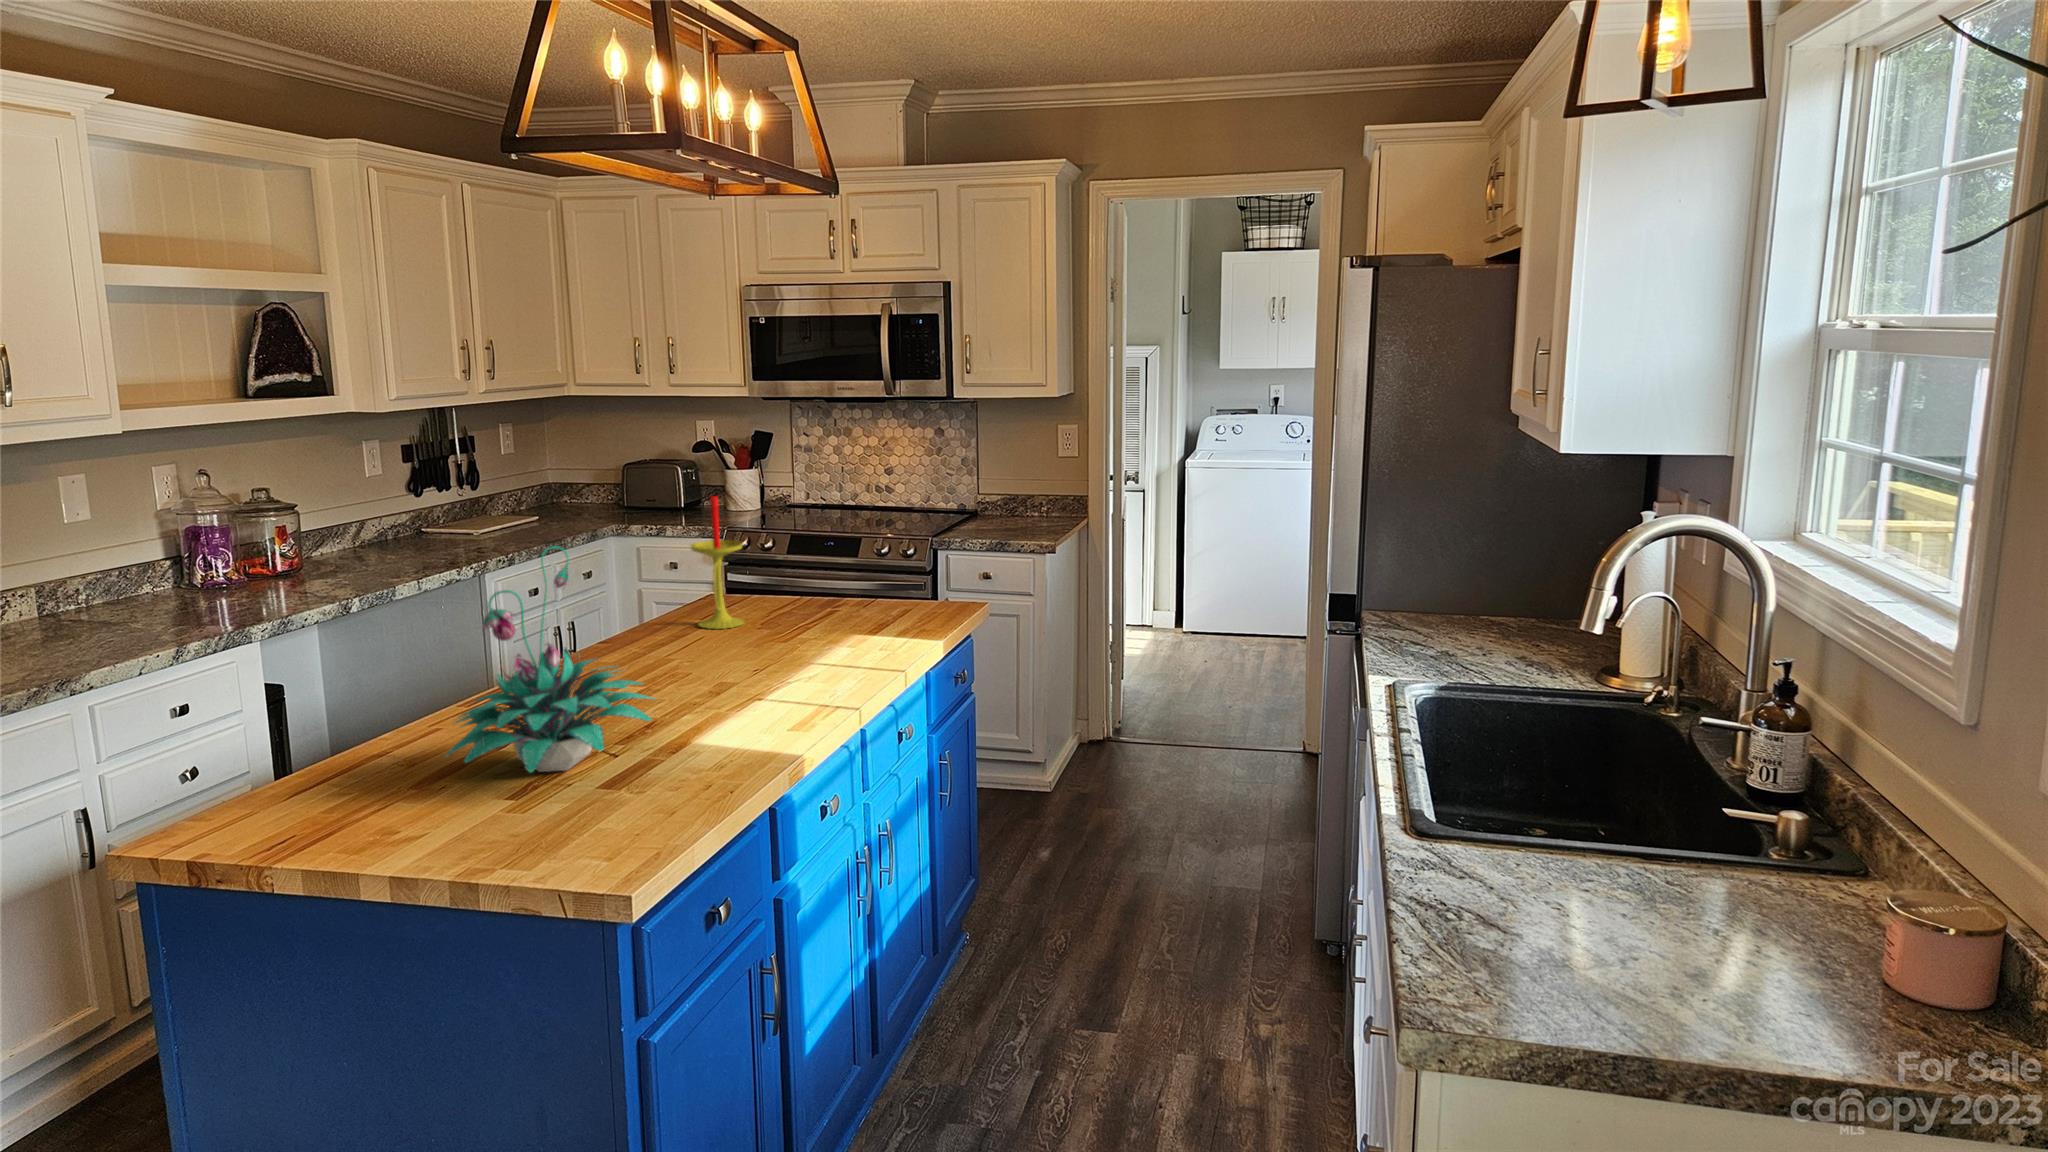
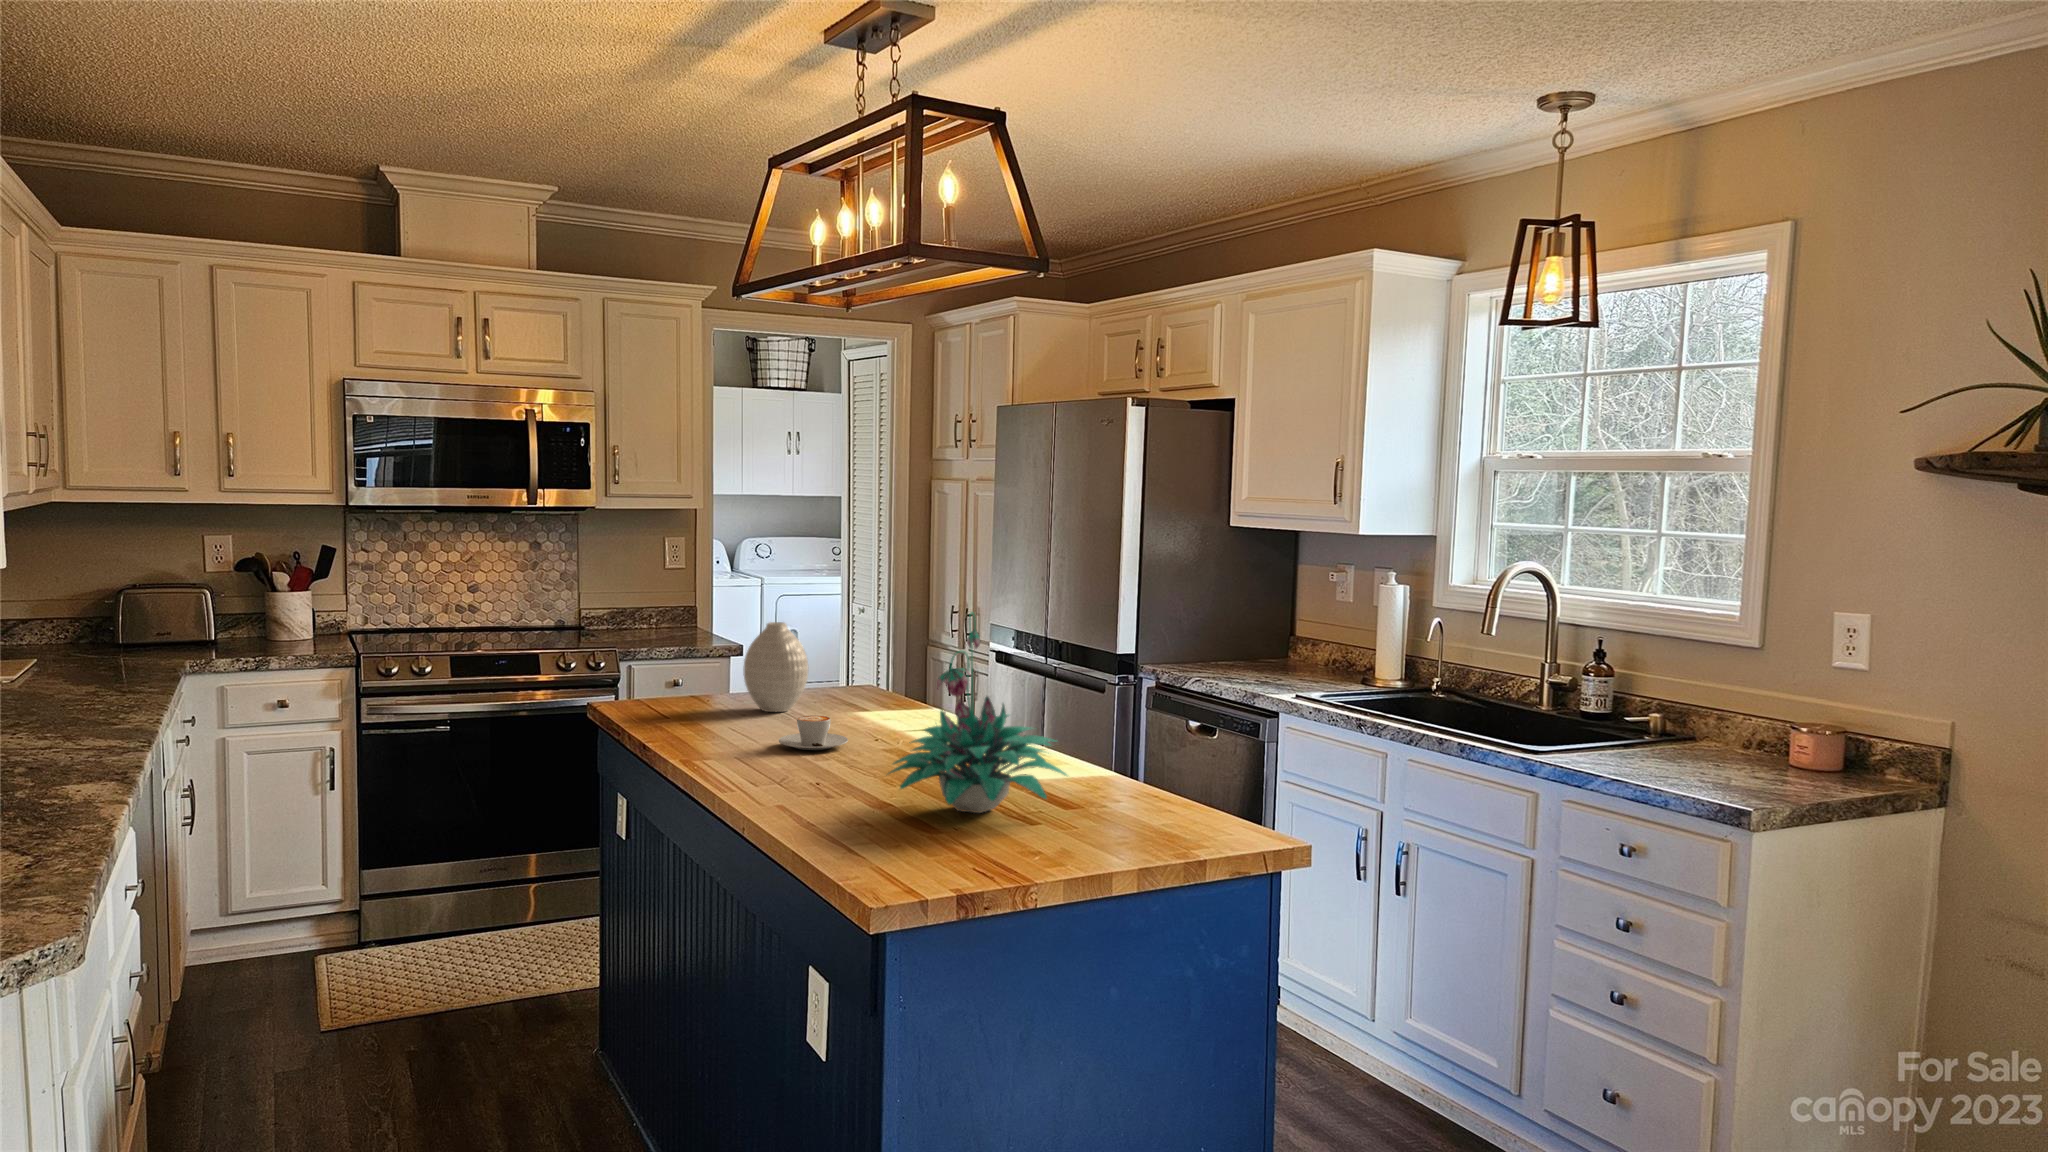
candle: present [691,496,744,629] -> none [665,590,720,728]
vase: none [800,528,867,621] -> present [743,622,808,712]
coffee cup: none [676,632,749,670] -> present [779,715,848,750]

